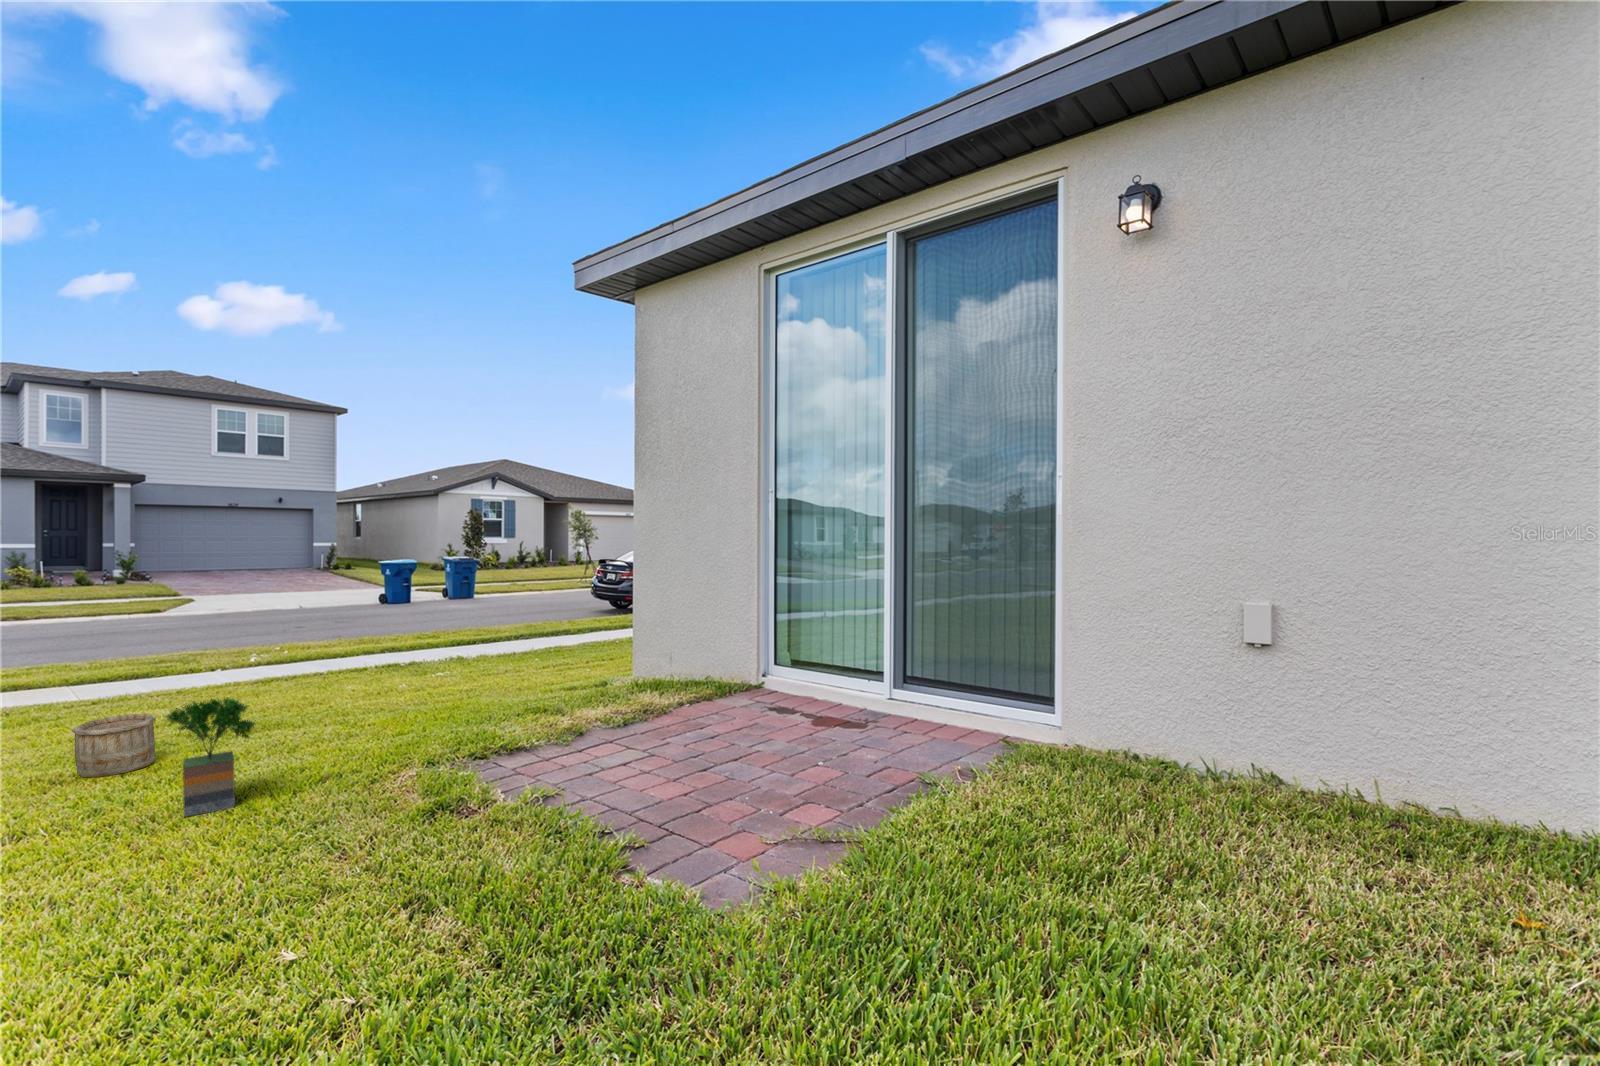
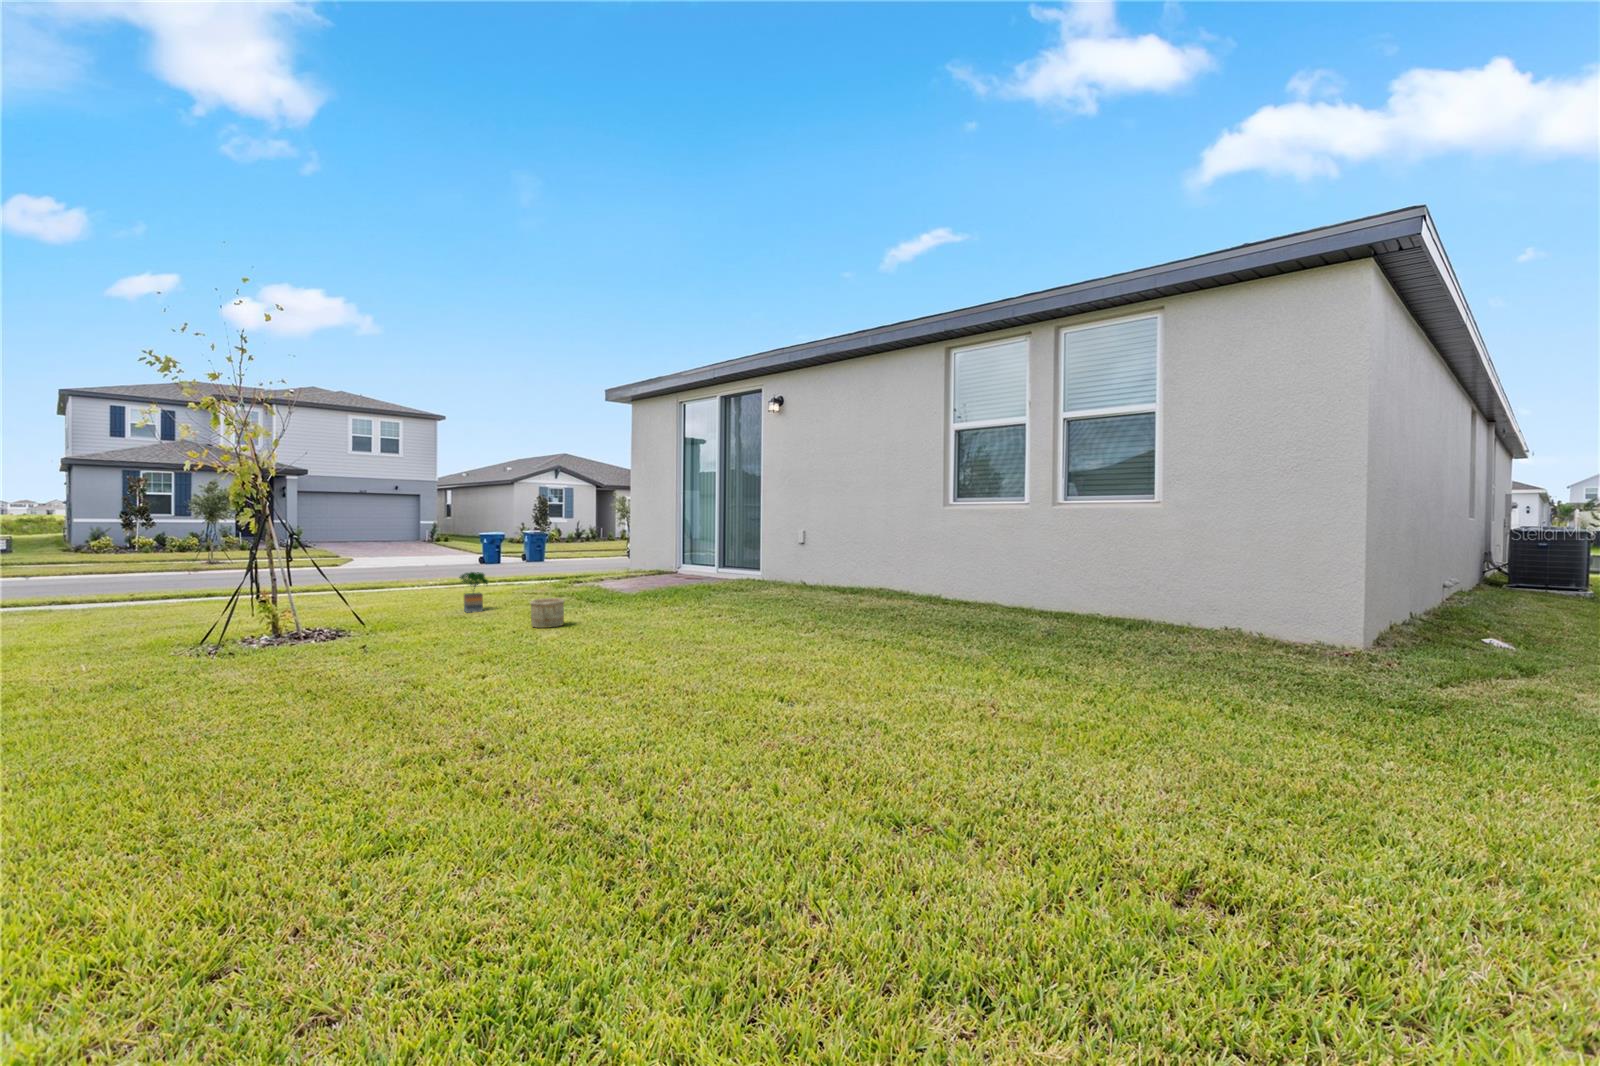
wooden bucket: present [71,714,156,777] -> present [530,598,564,628]

